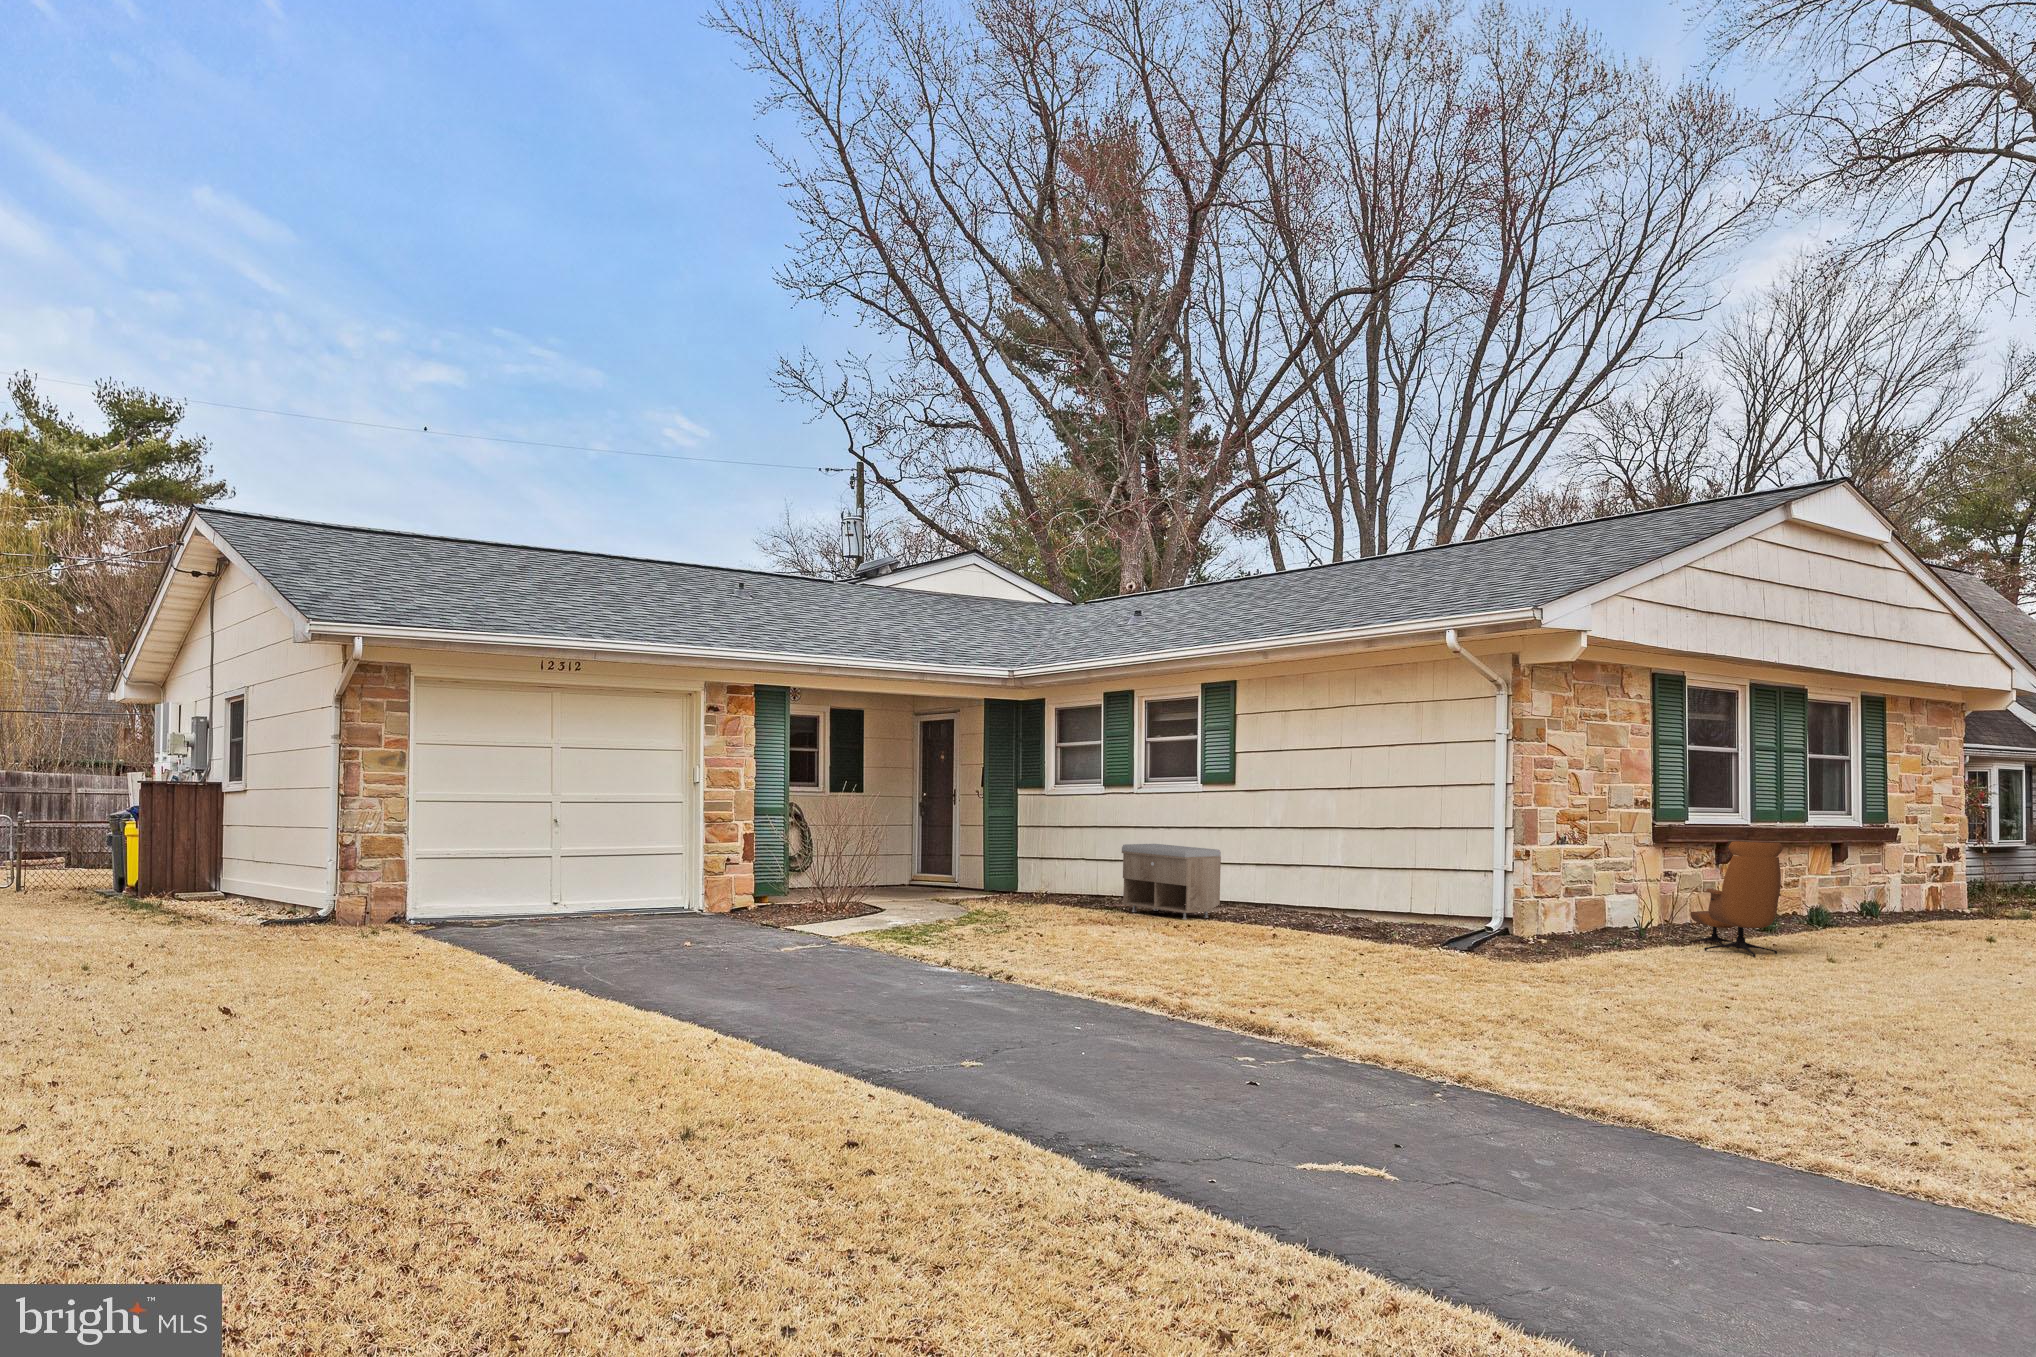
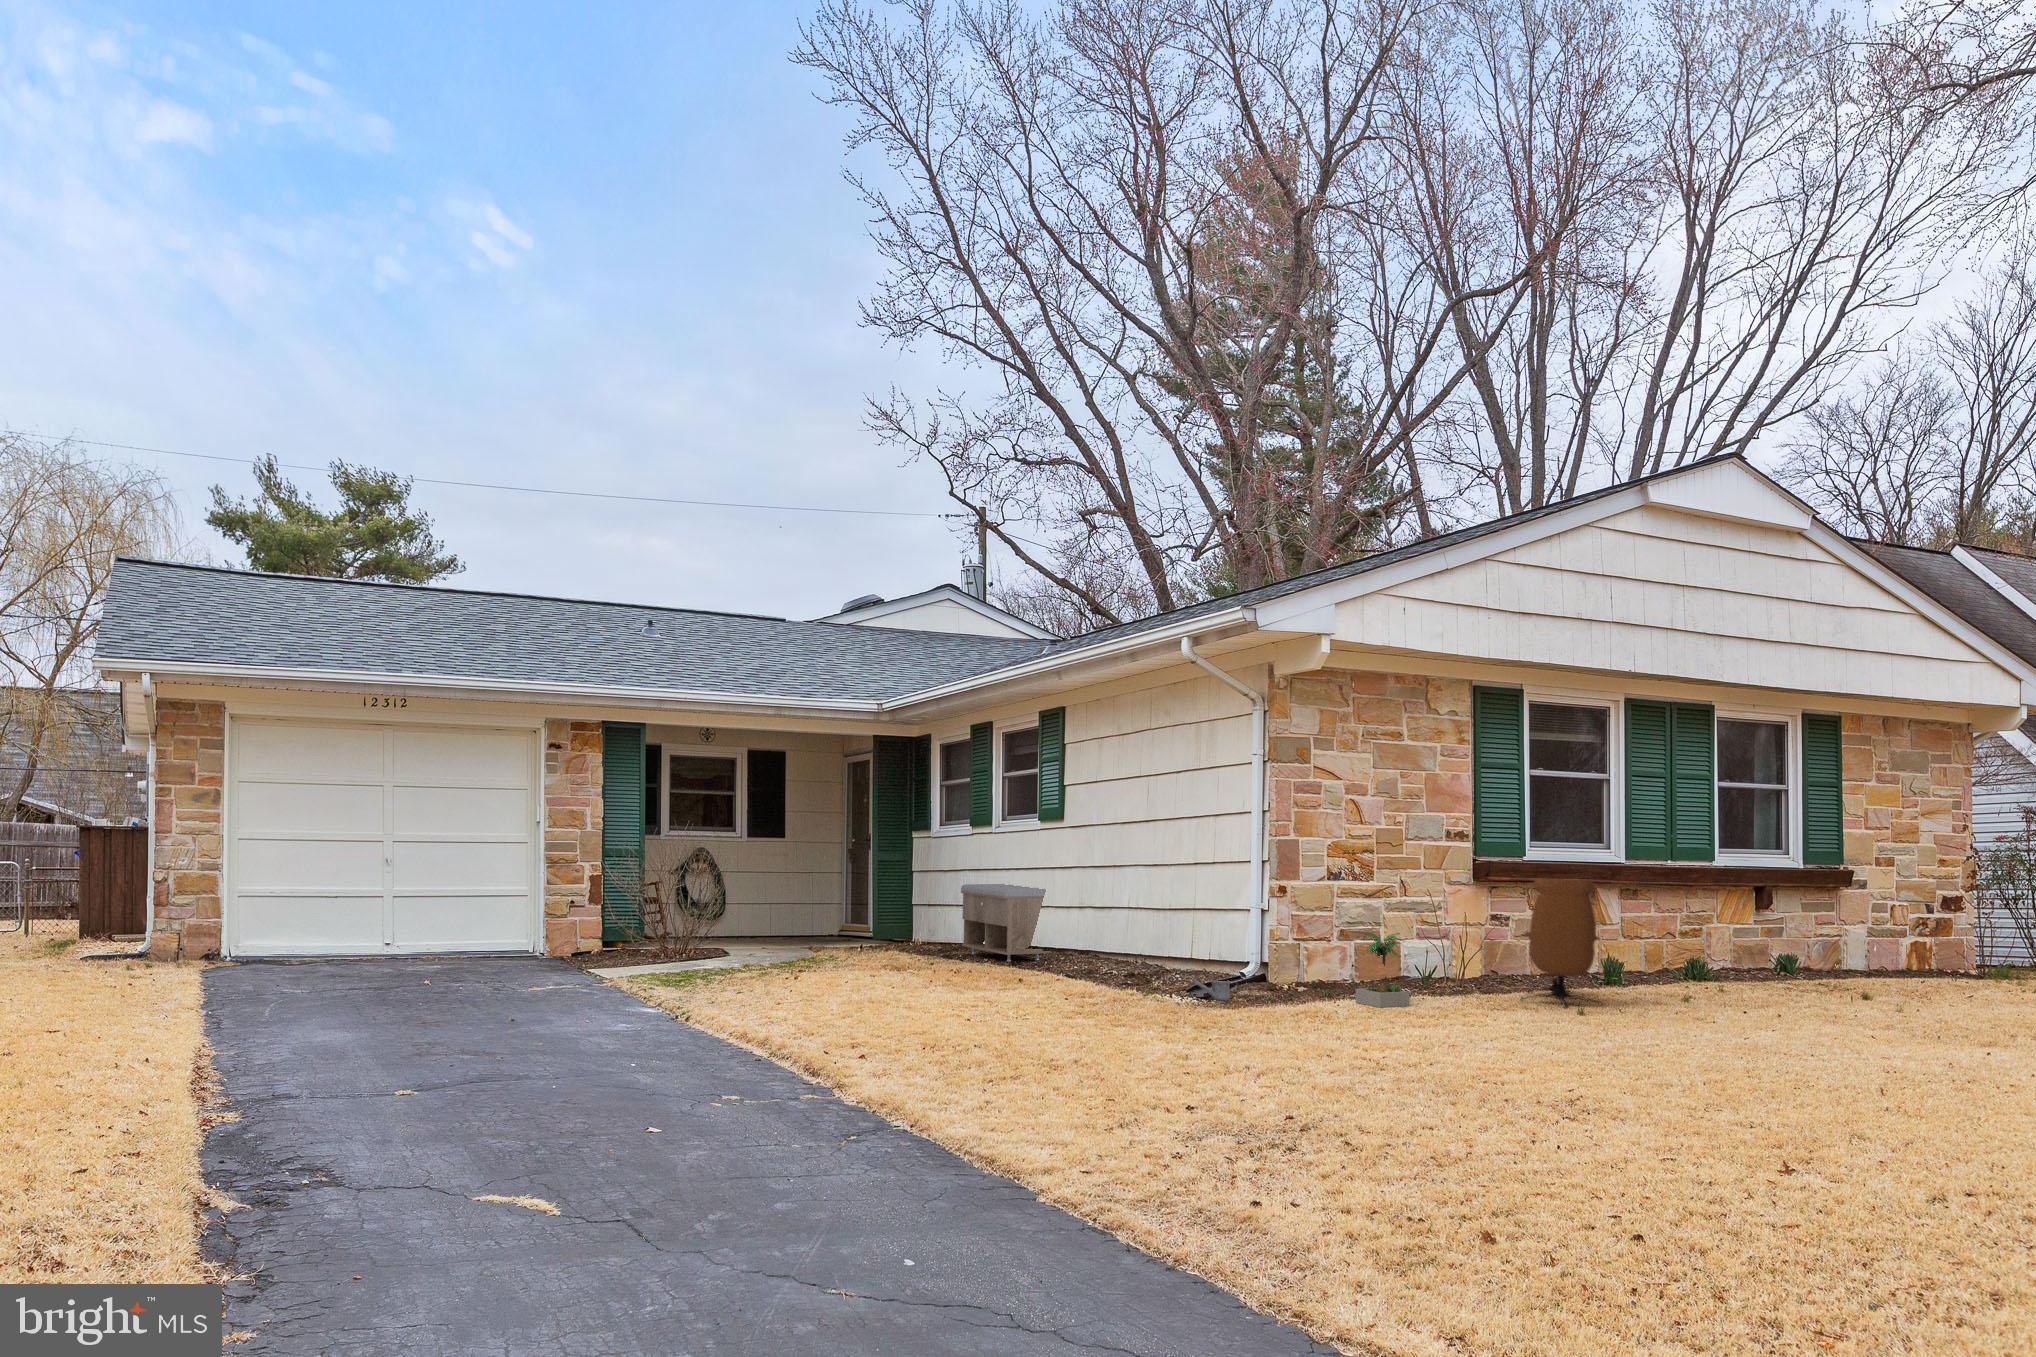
potted plant: none [1581,891,1633,960] -> present [1356,933,1410,1008]
watering can: none [1445,936,1477,956] -> present [1193,979,1237,1000]

